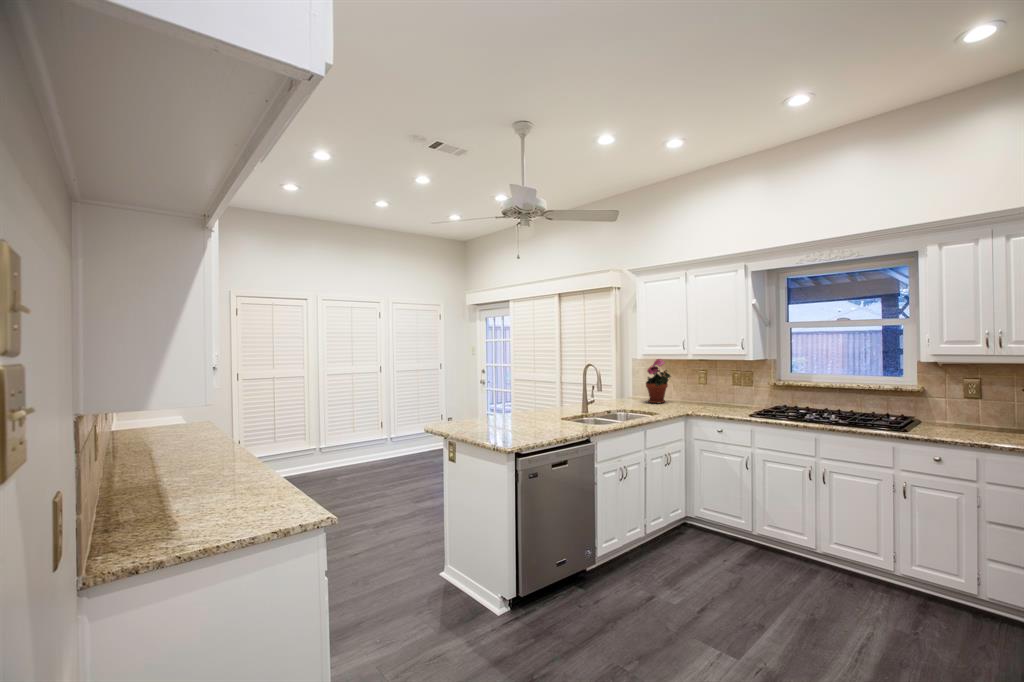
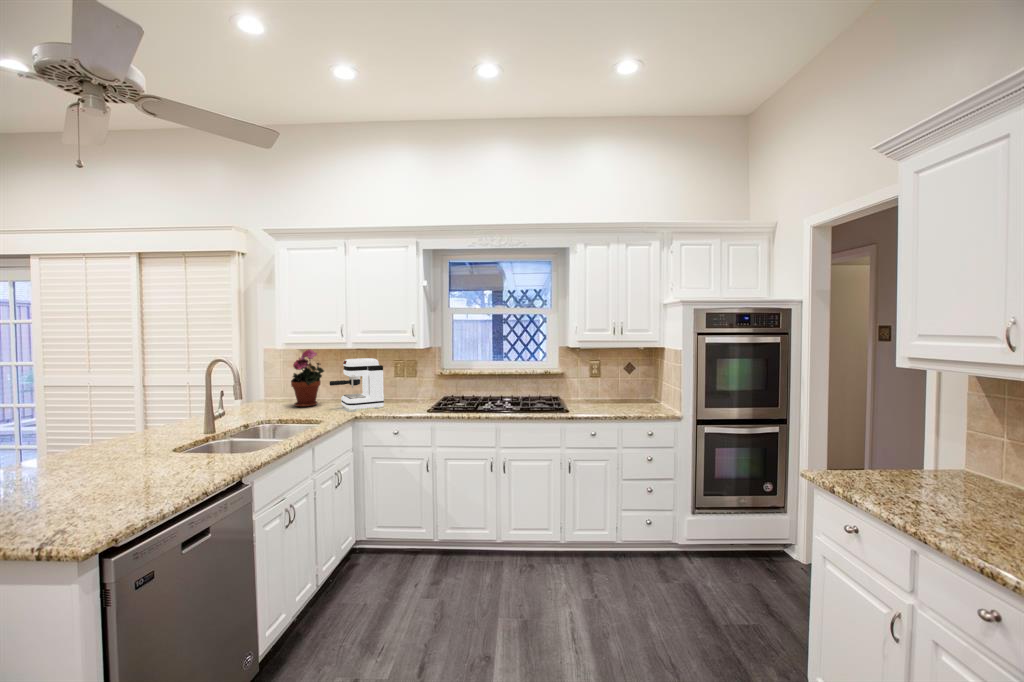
coffee maker: none [672,368,715,409] -> present [330,358,384,410]

